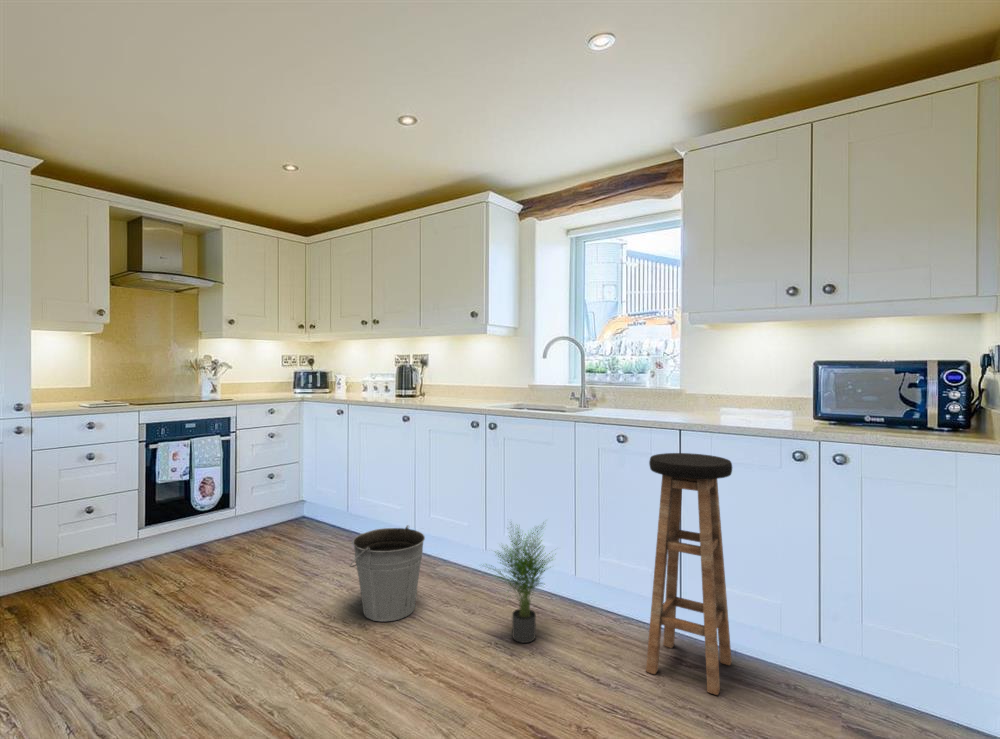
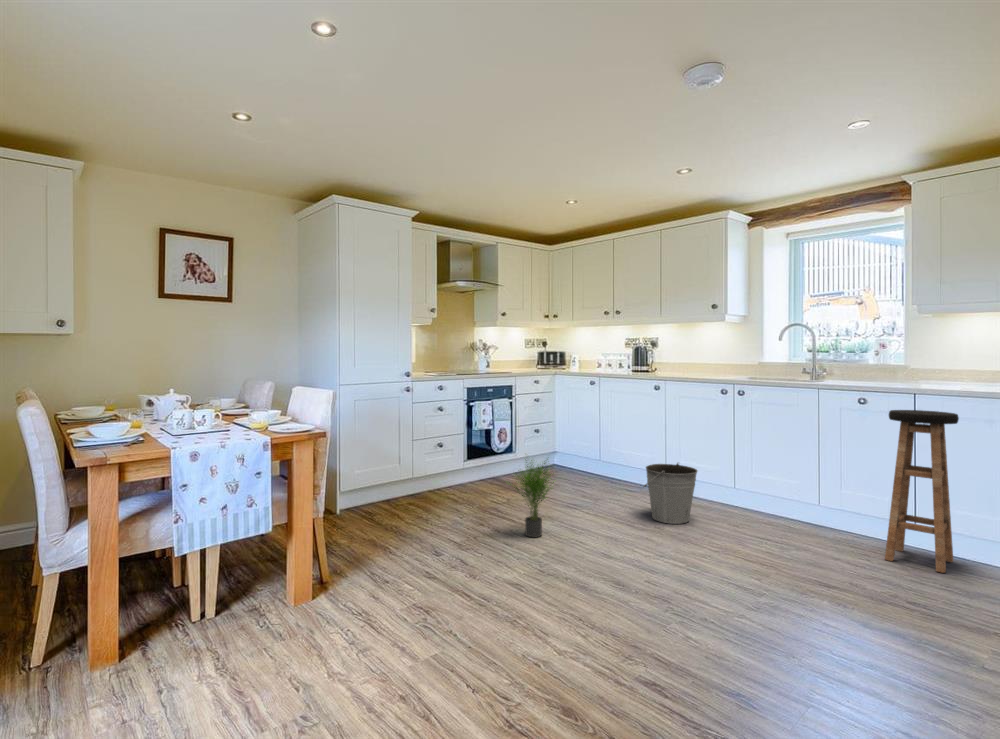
potted plant: present [493,528,553,643] -> present [510,459,554,537]

